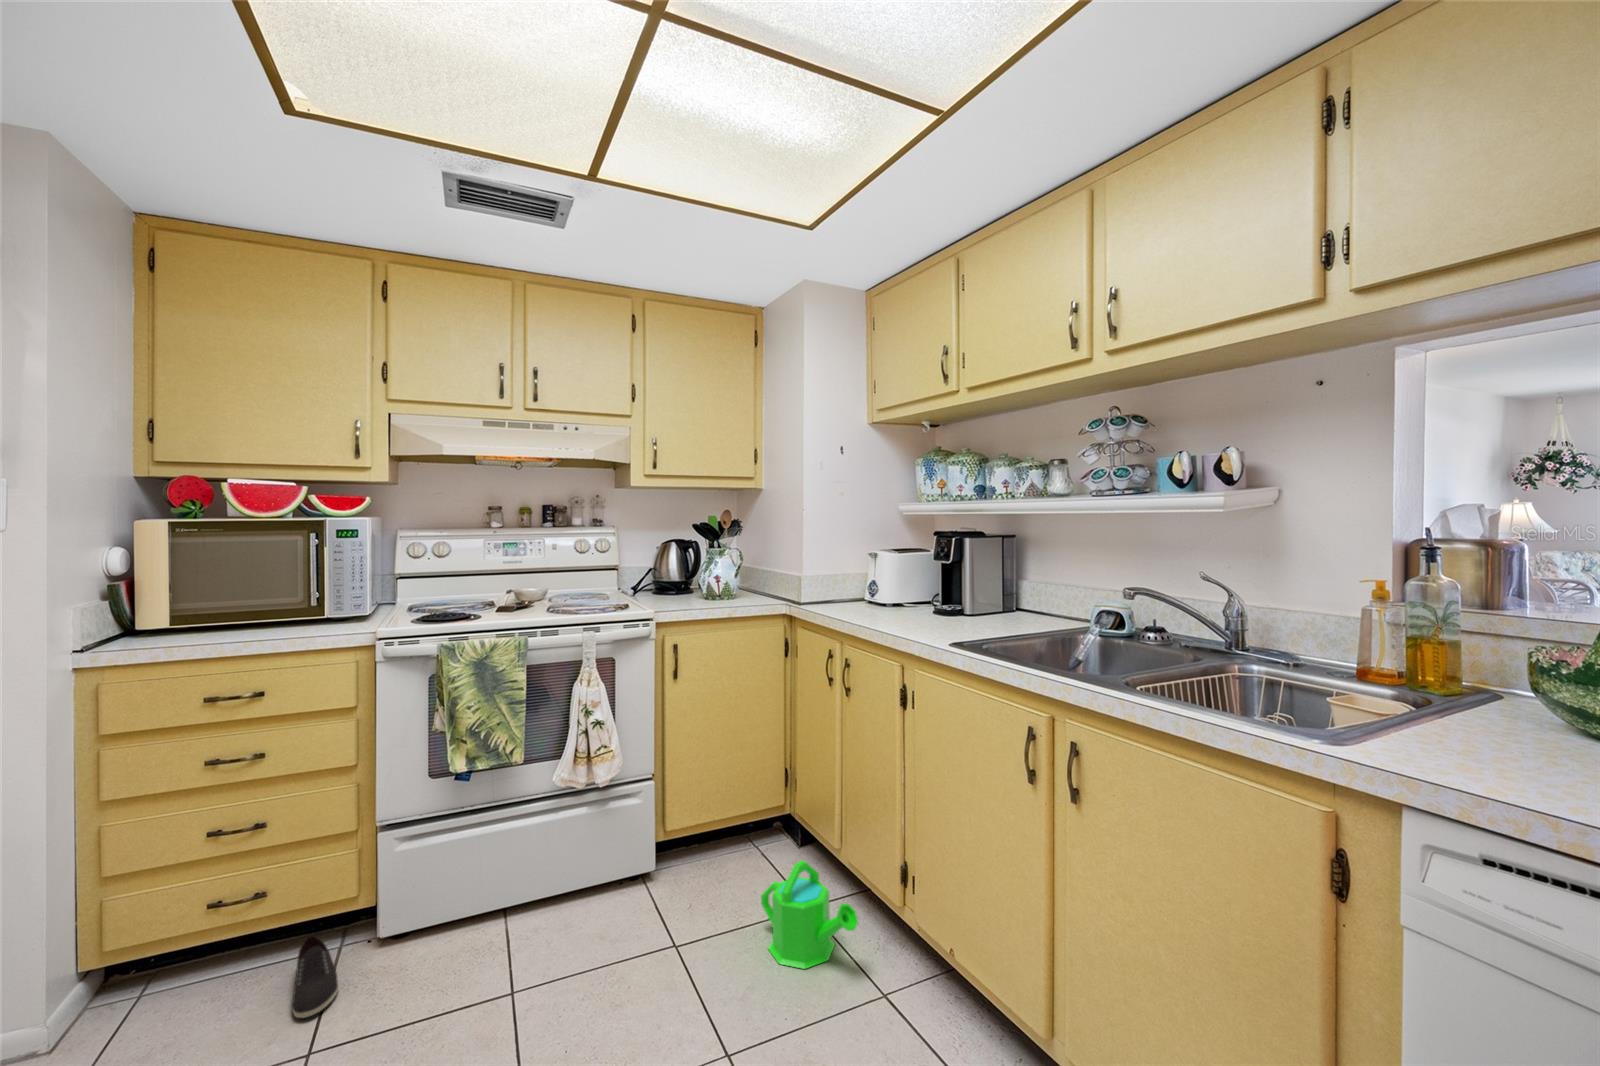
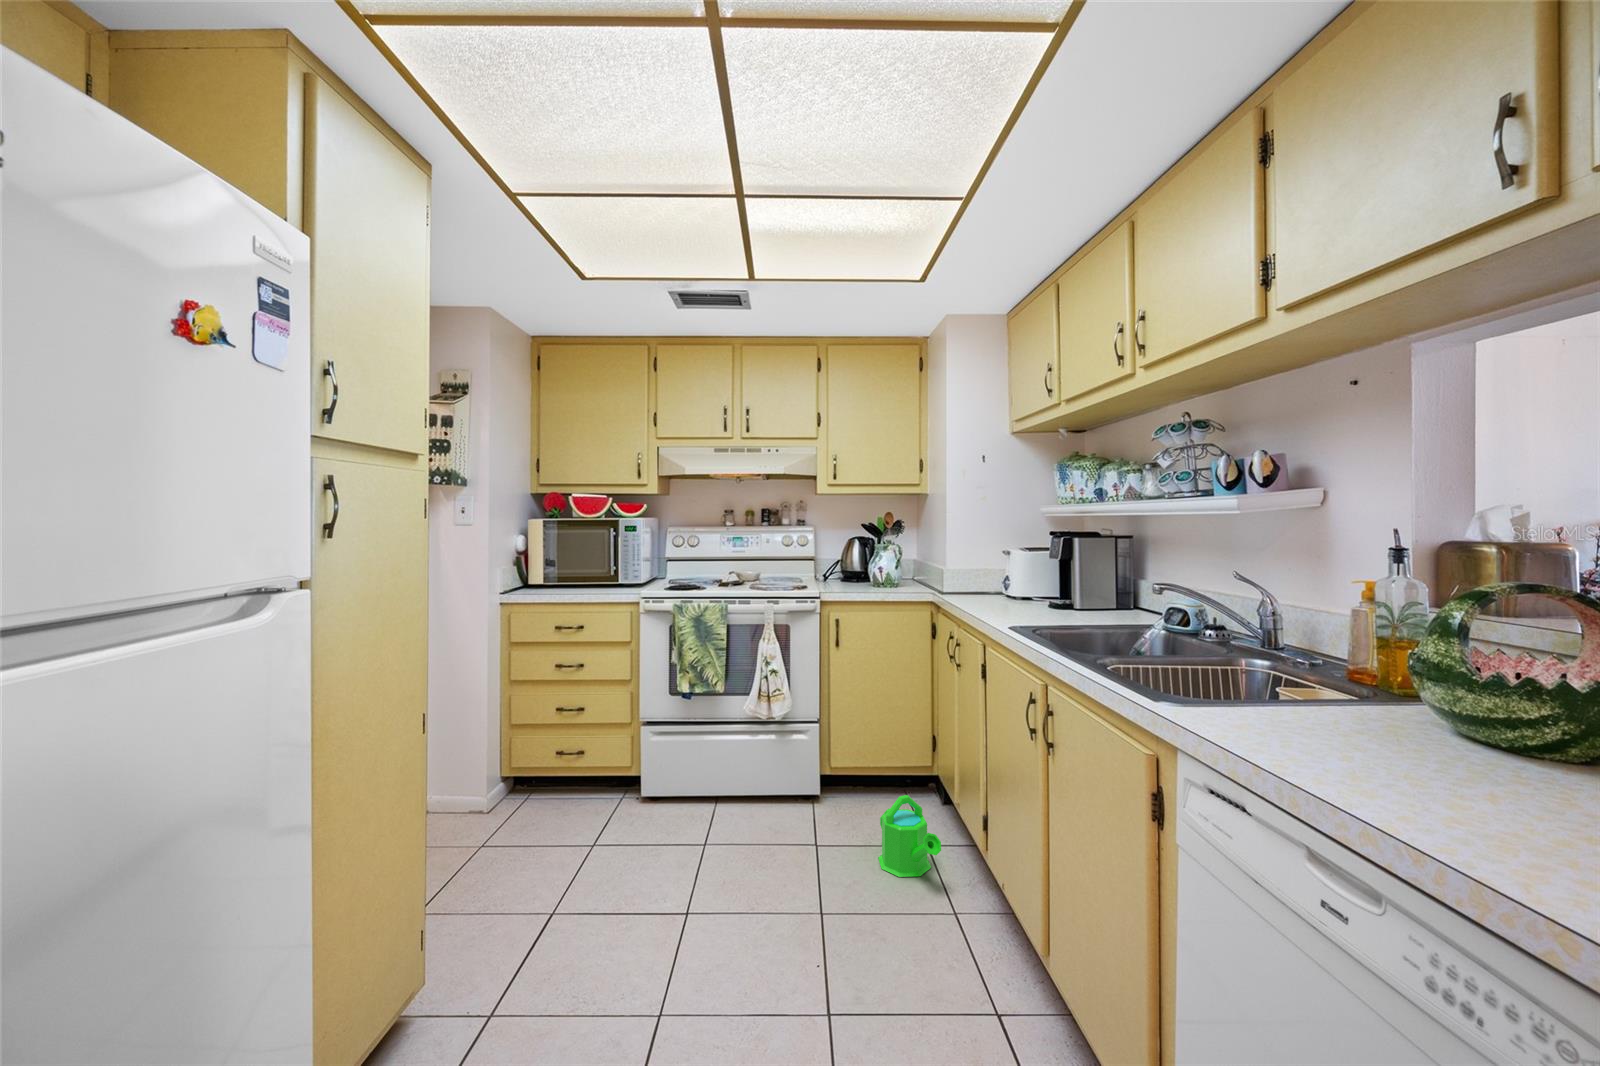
shoe: present [292,936,338,1018] -> none [590,779,615,822]

